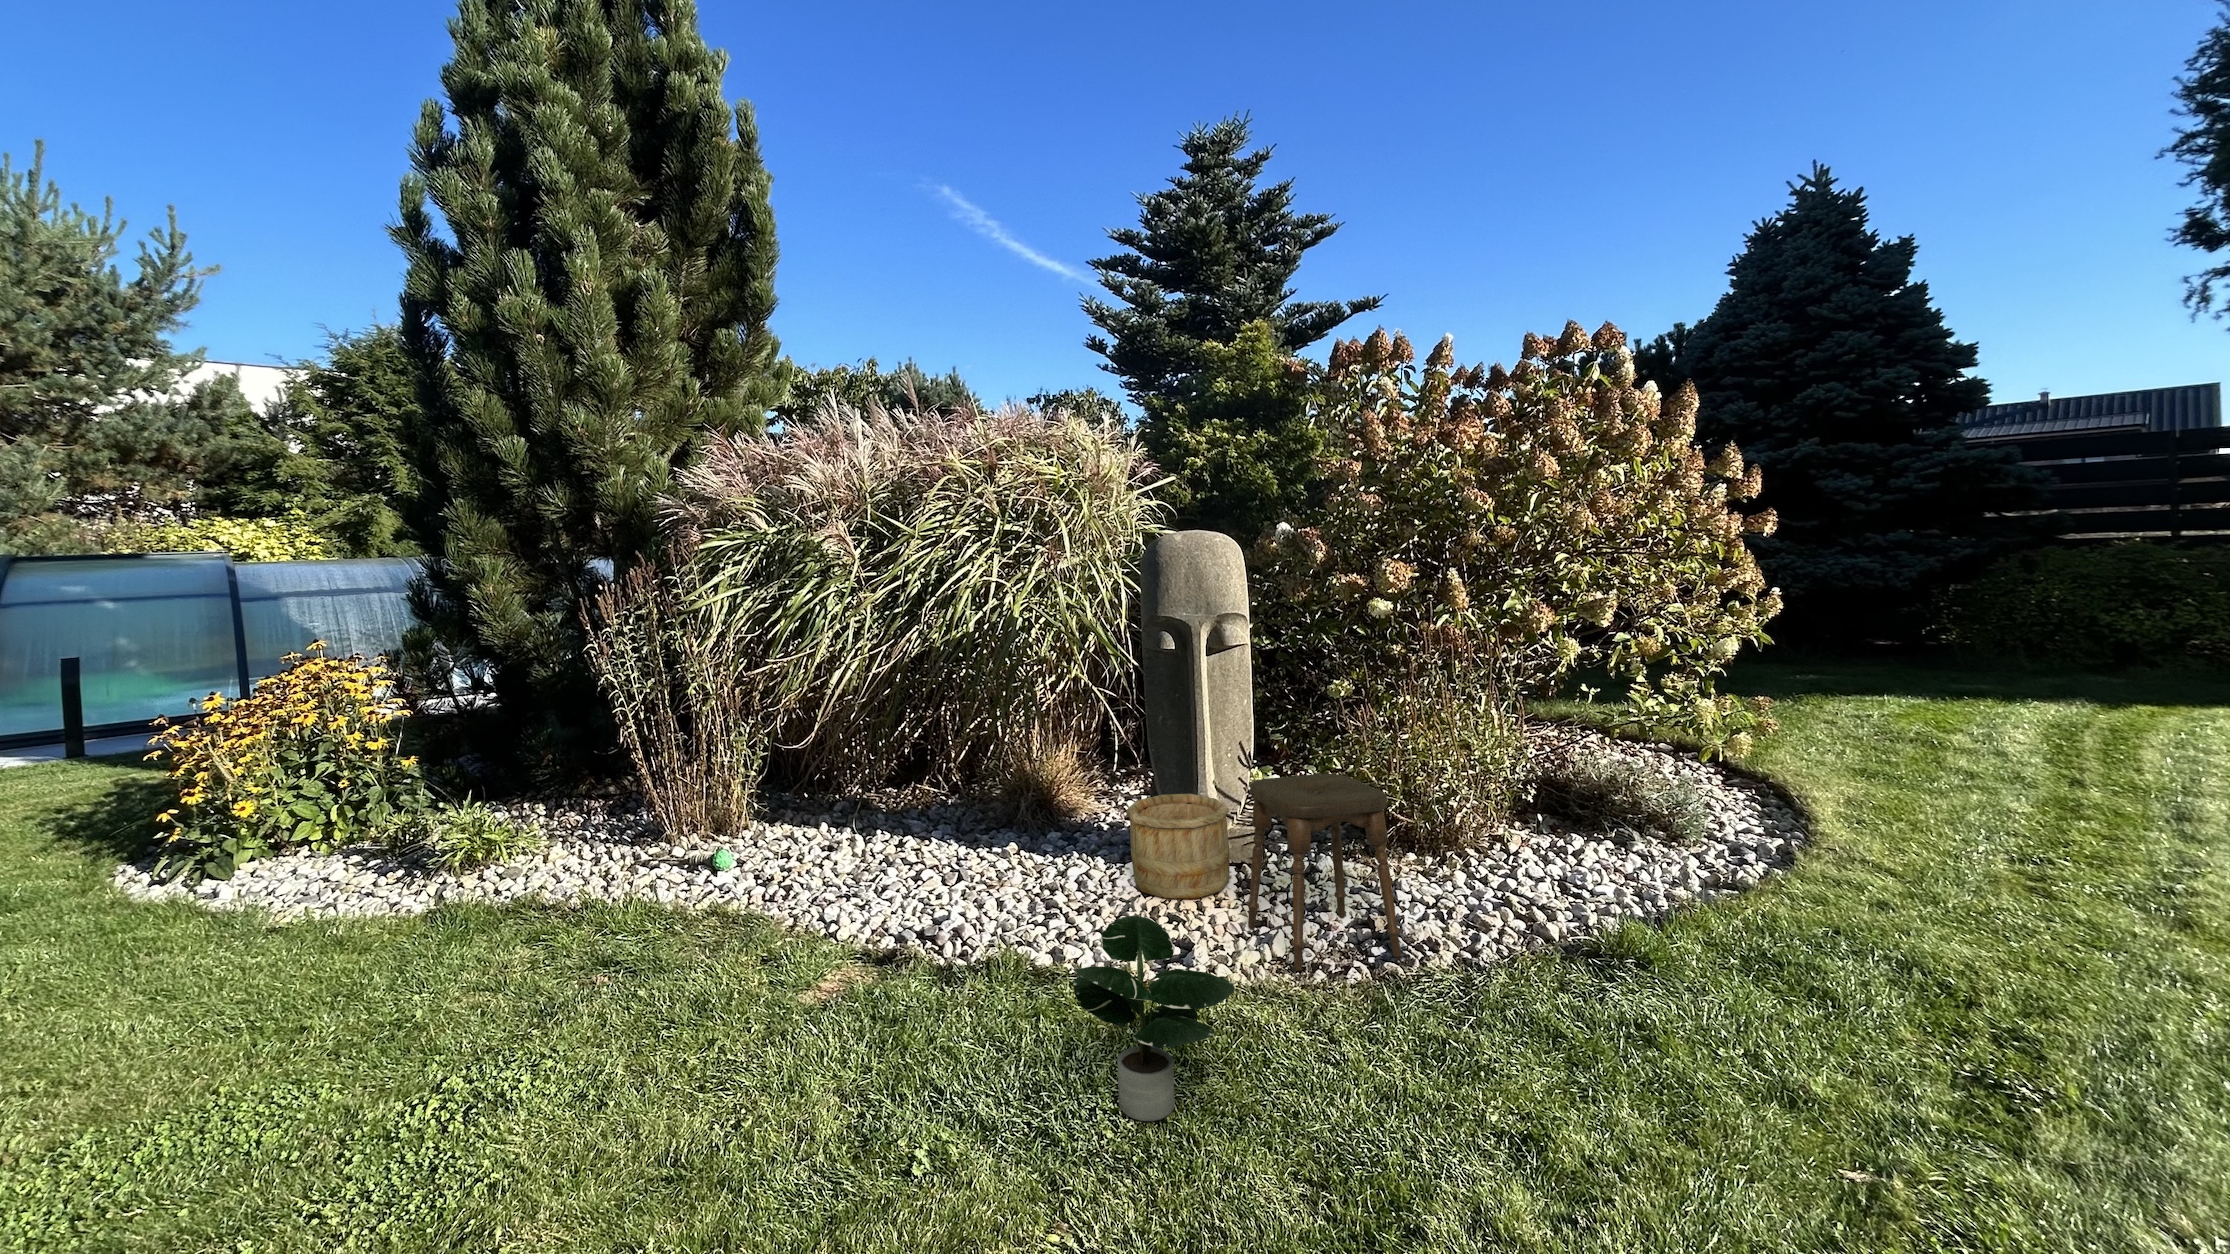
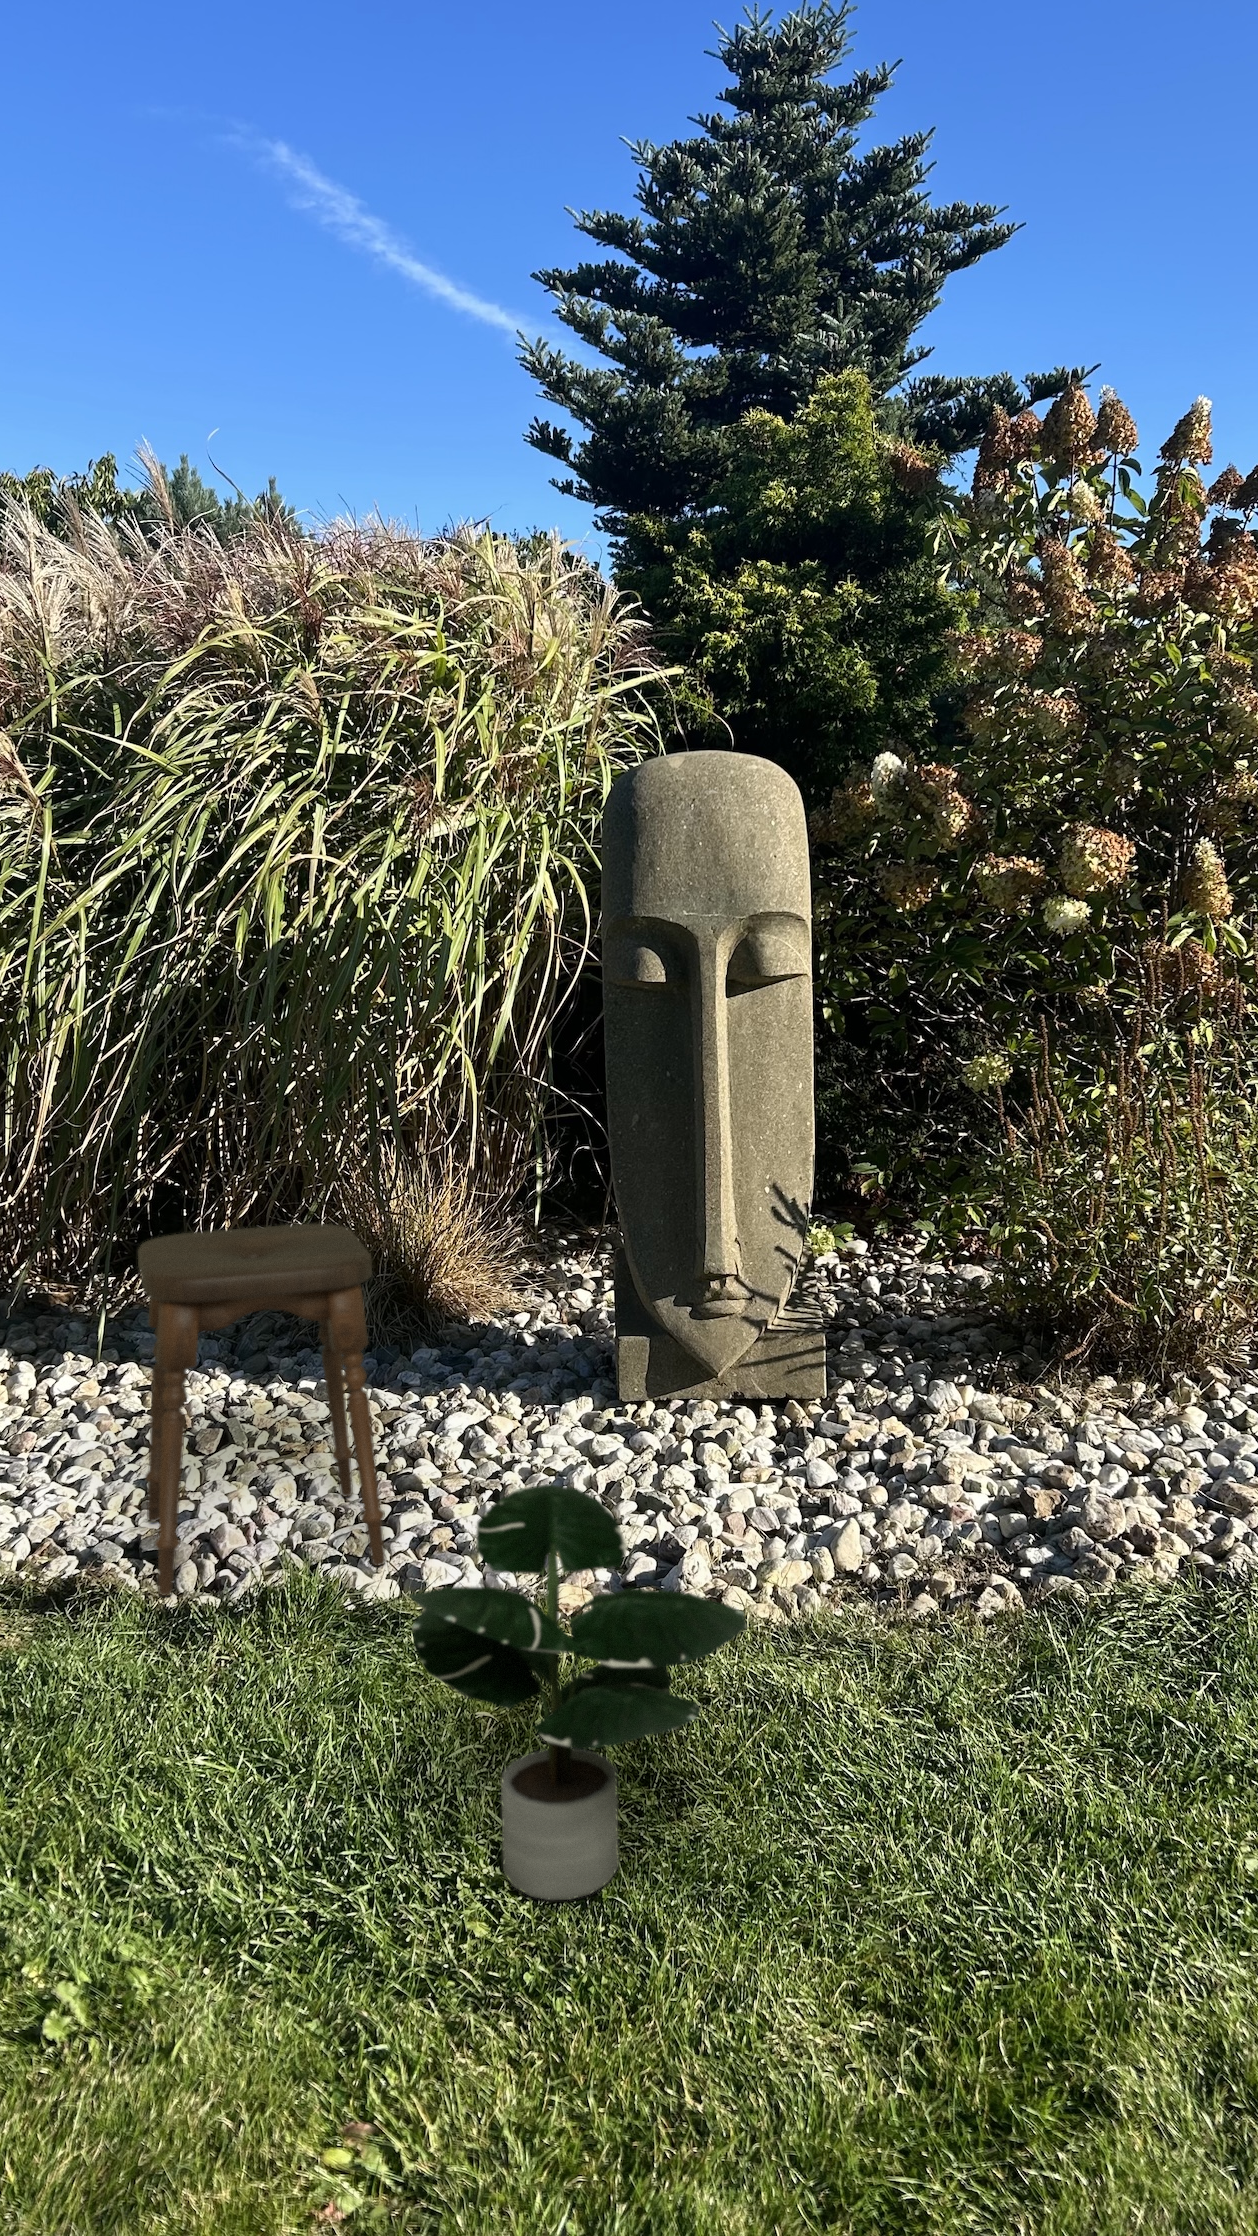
stool: present [1247,774,1401,971] -> present [138,1224,385,1596]
wooden bucket: present [1126,794,1229,898] -> none [562,1266,765,1466]

